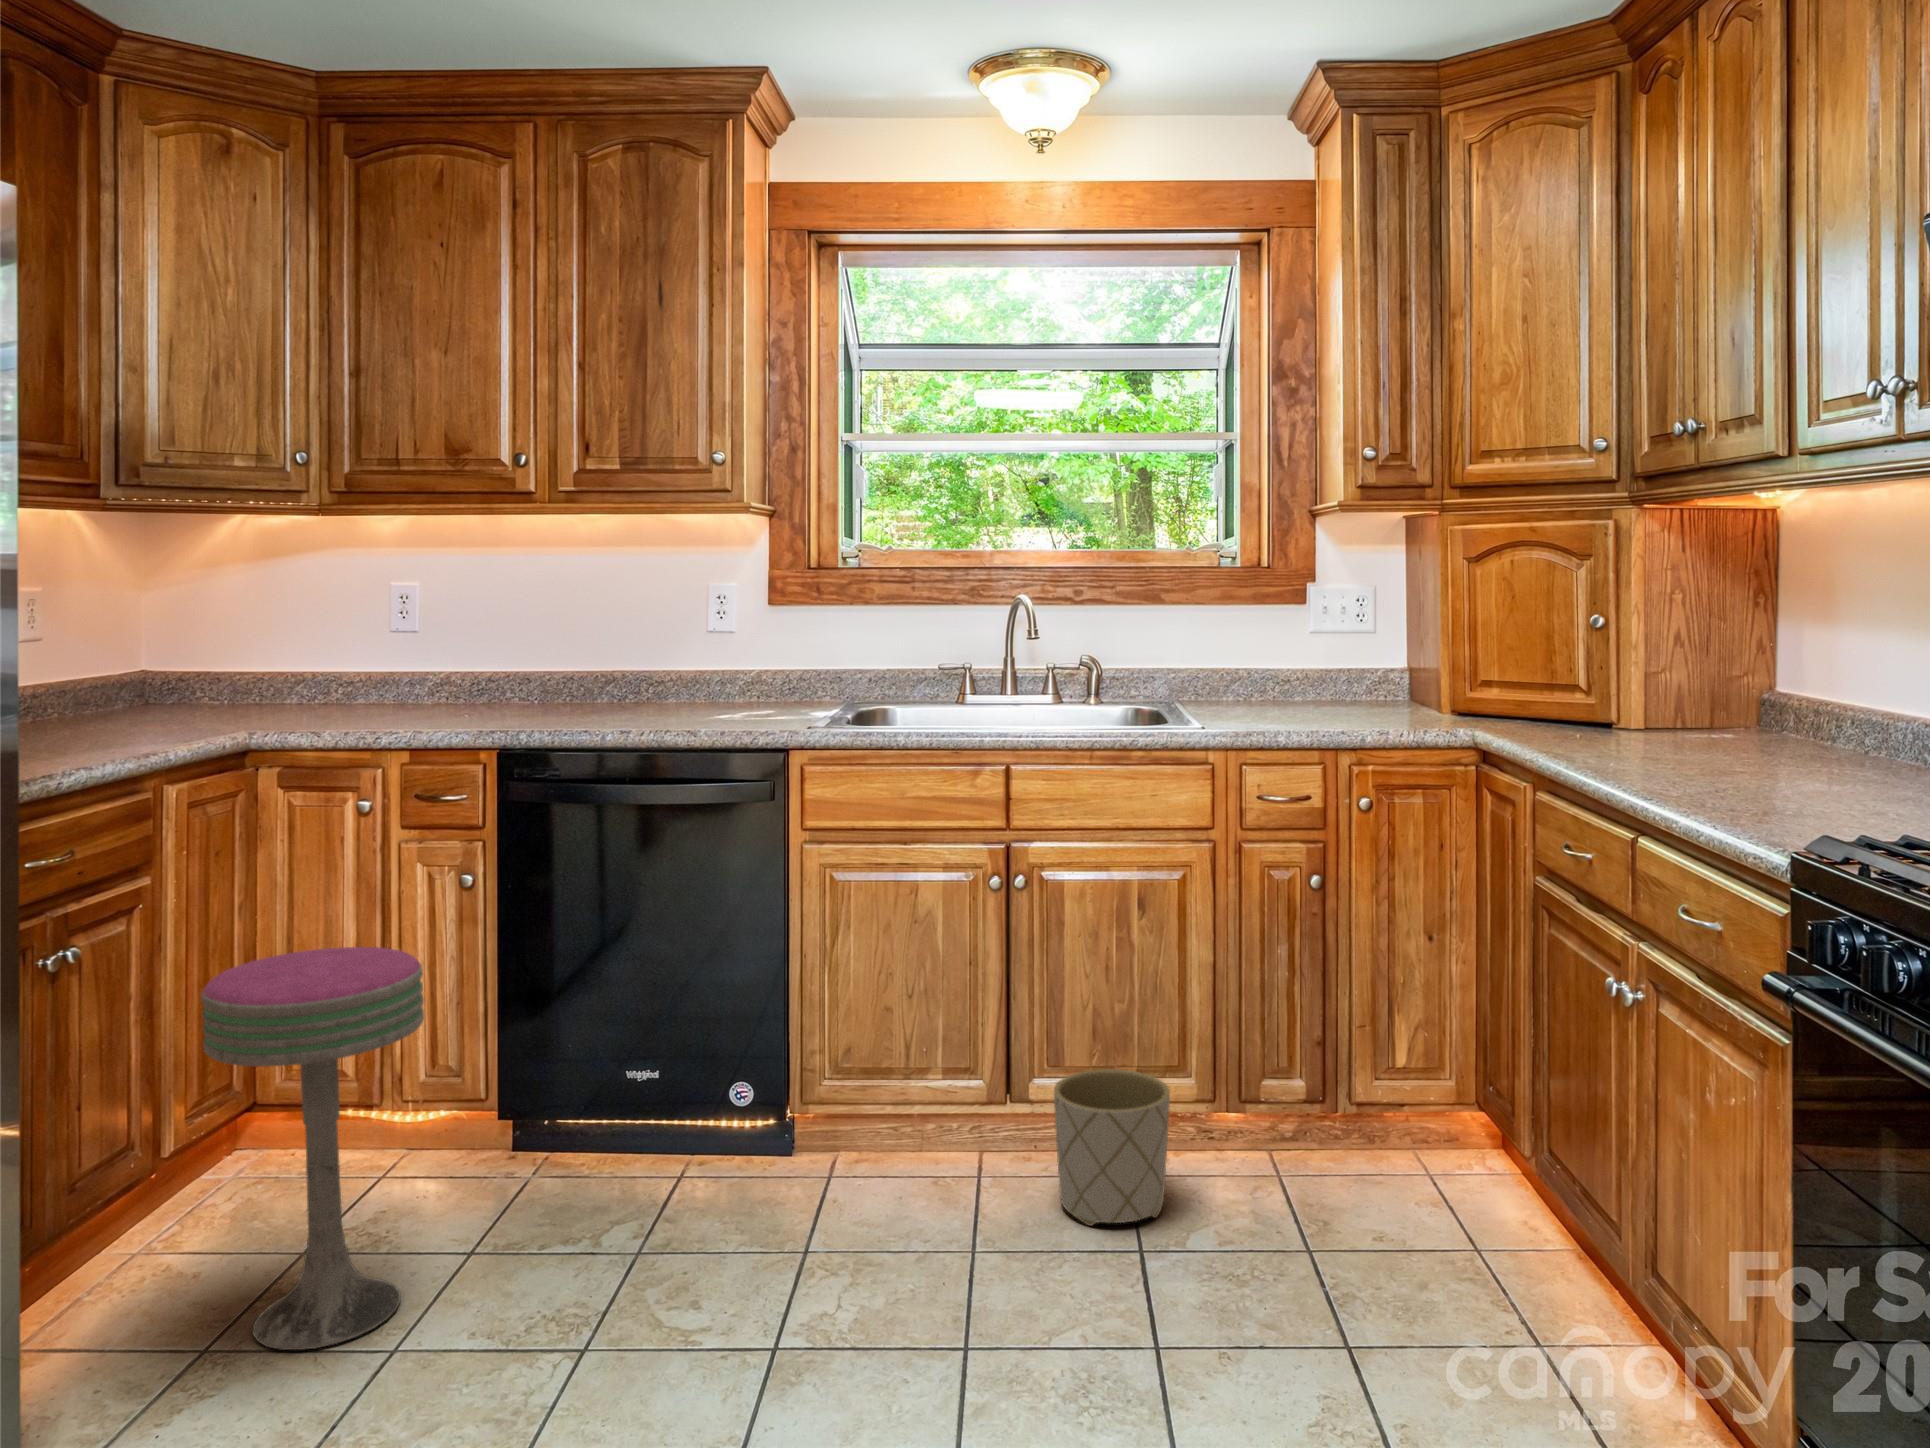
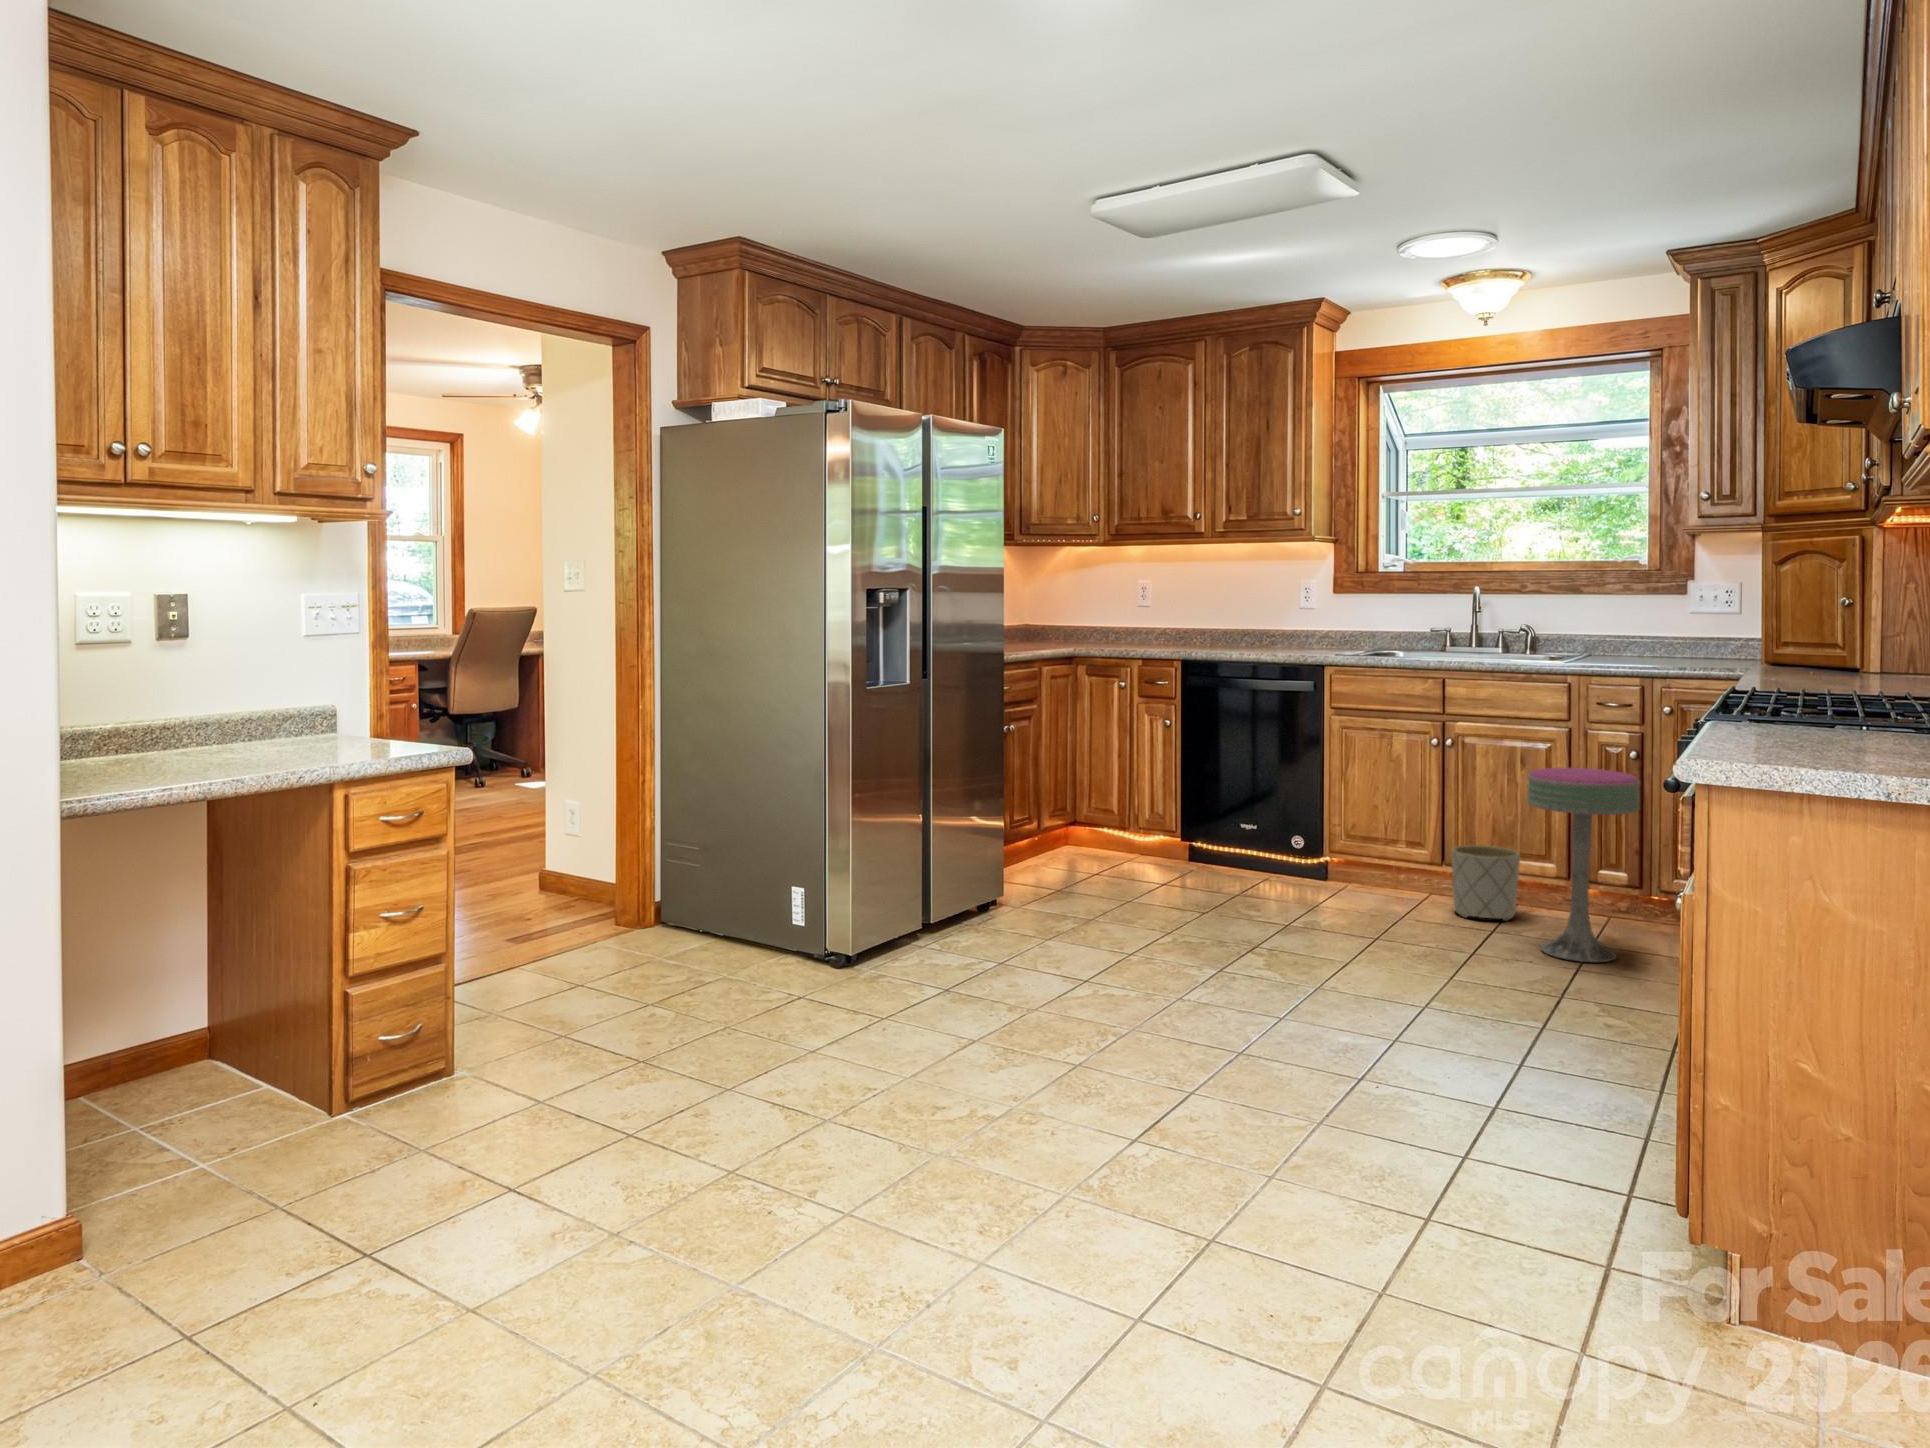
bar stool: present [201,947,424,1350] -> present [1527,768,1640,962]

